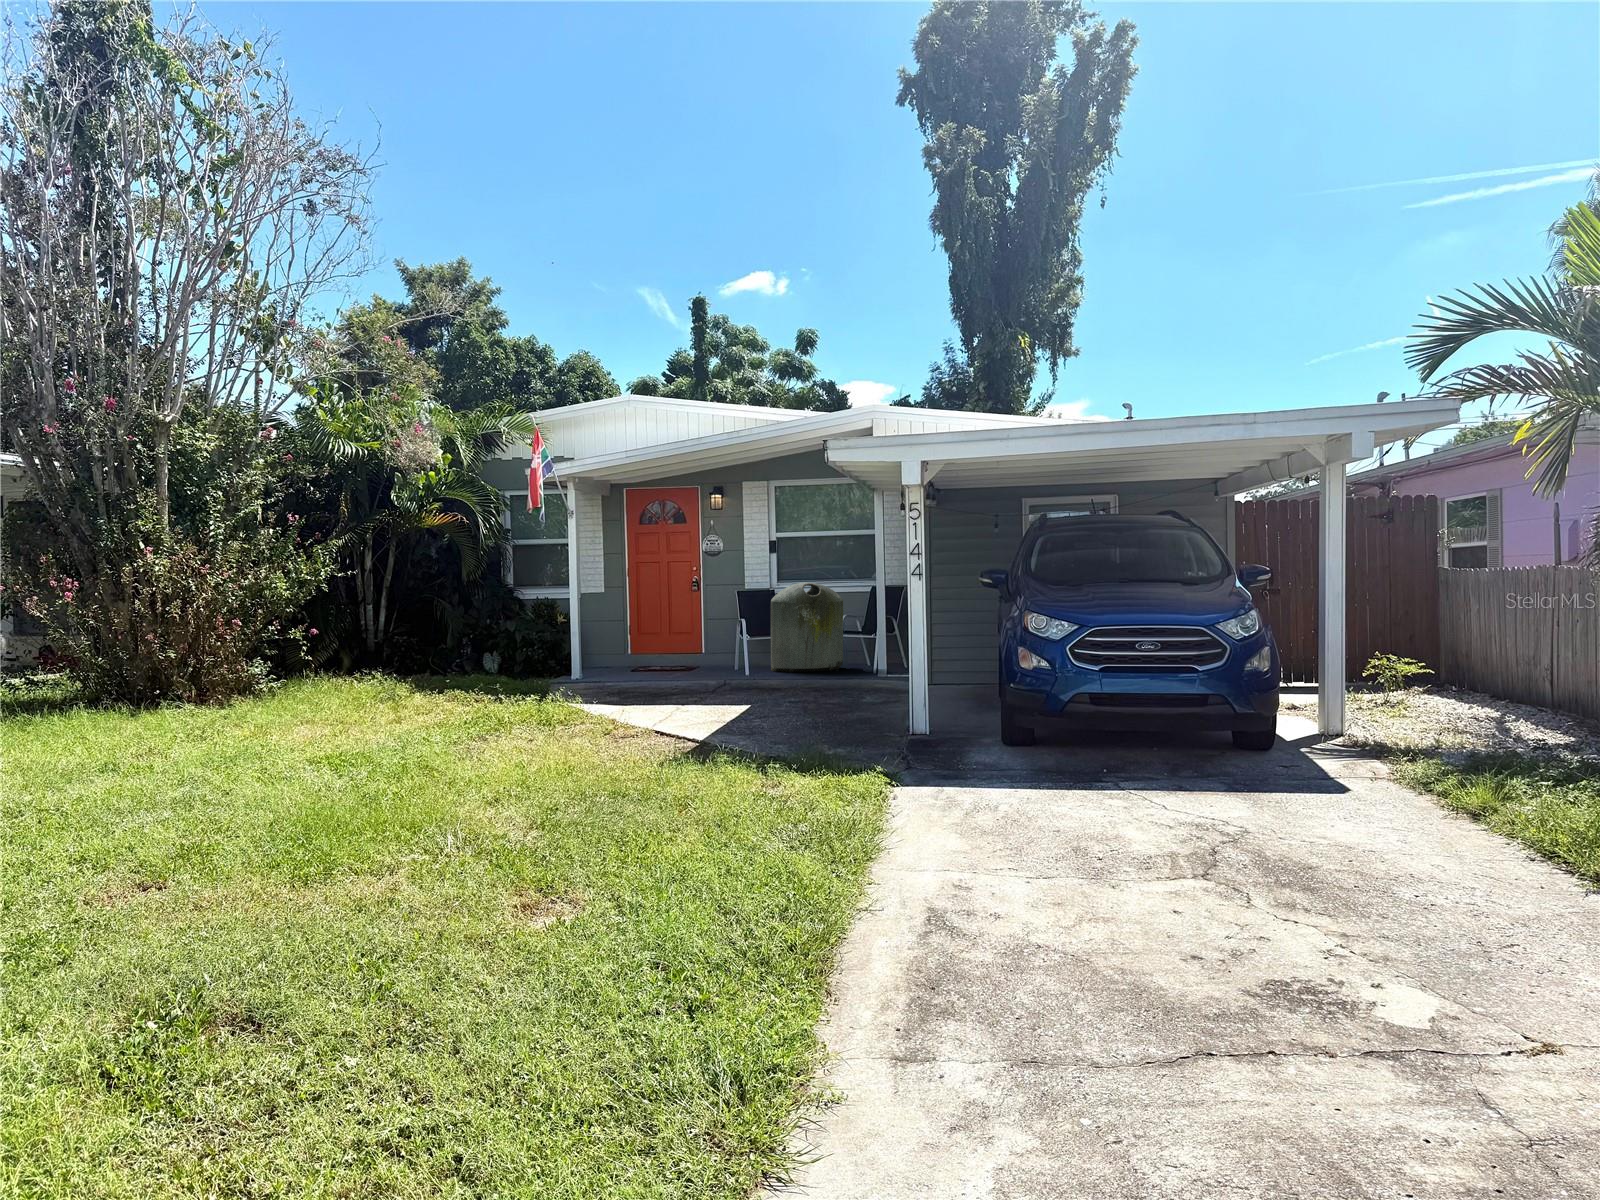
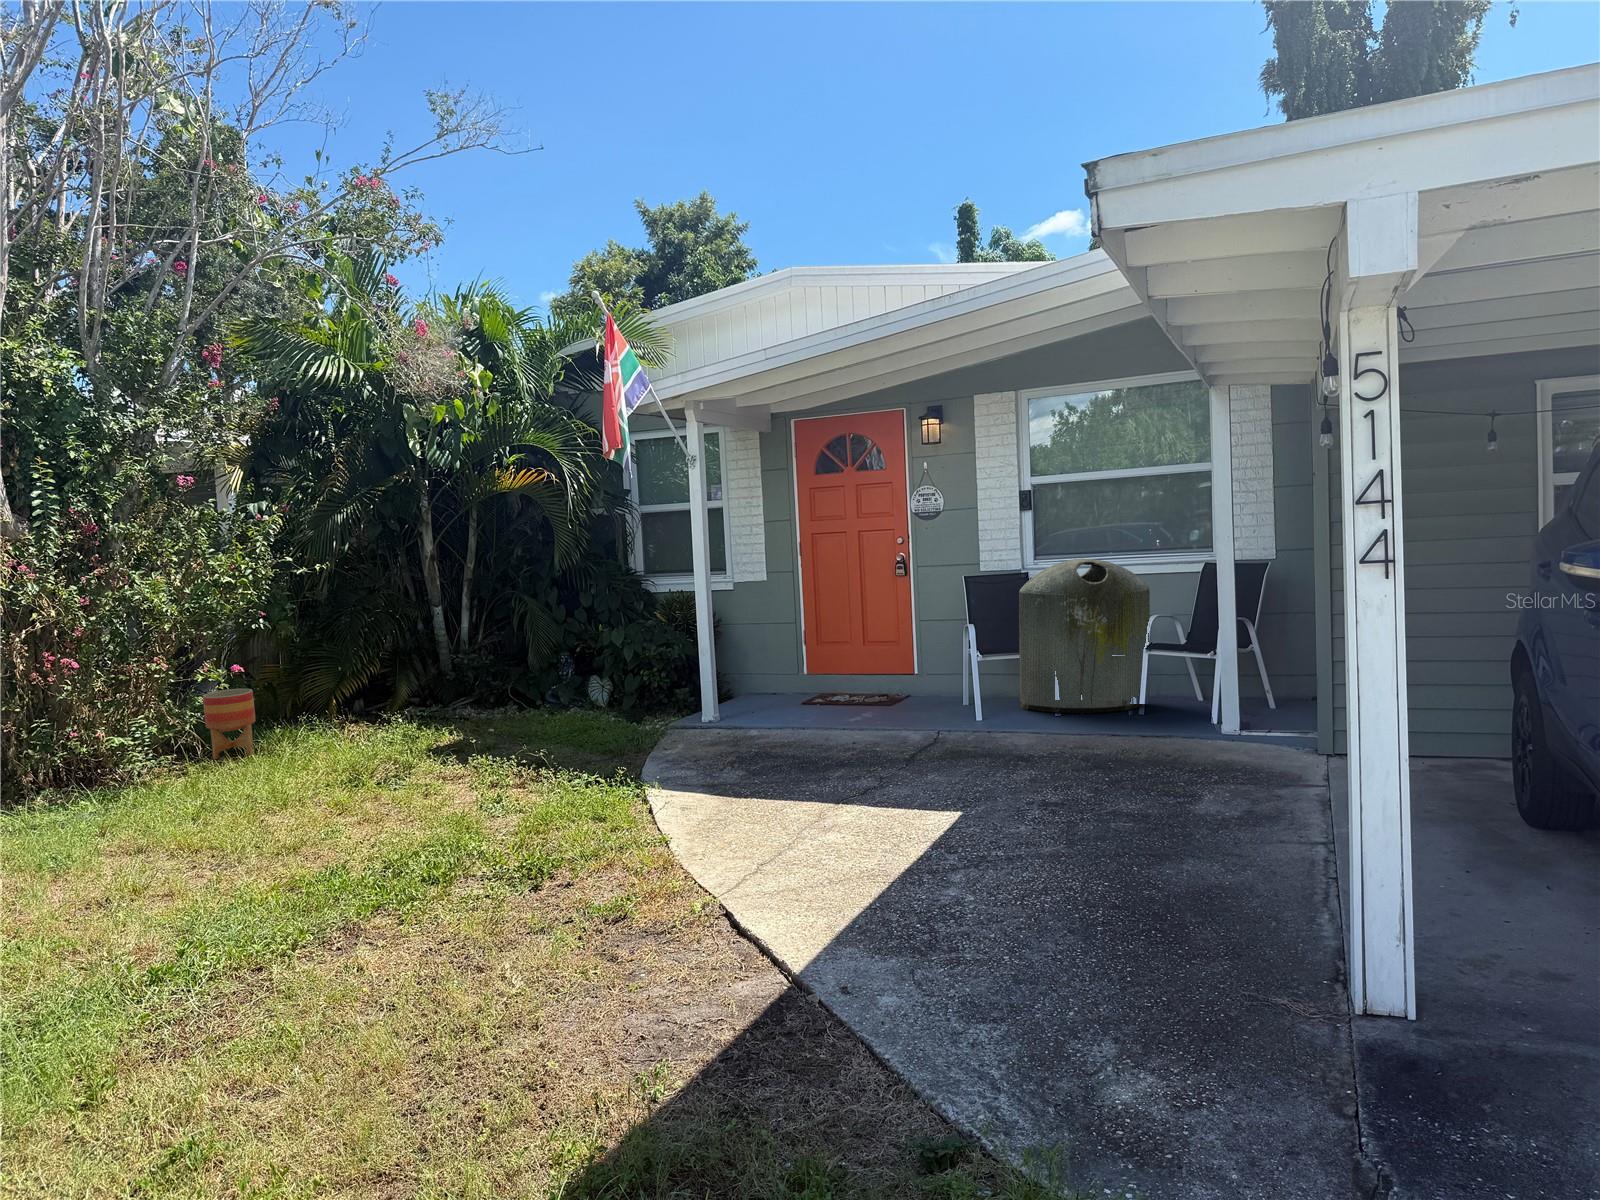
planter: none [245,657,279,702] -> present [203,689,256,759]

